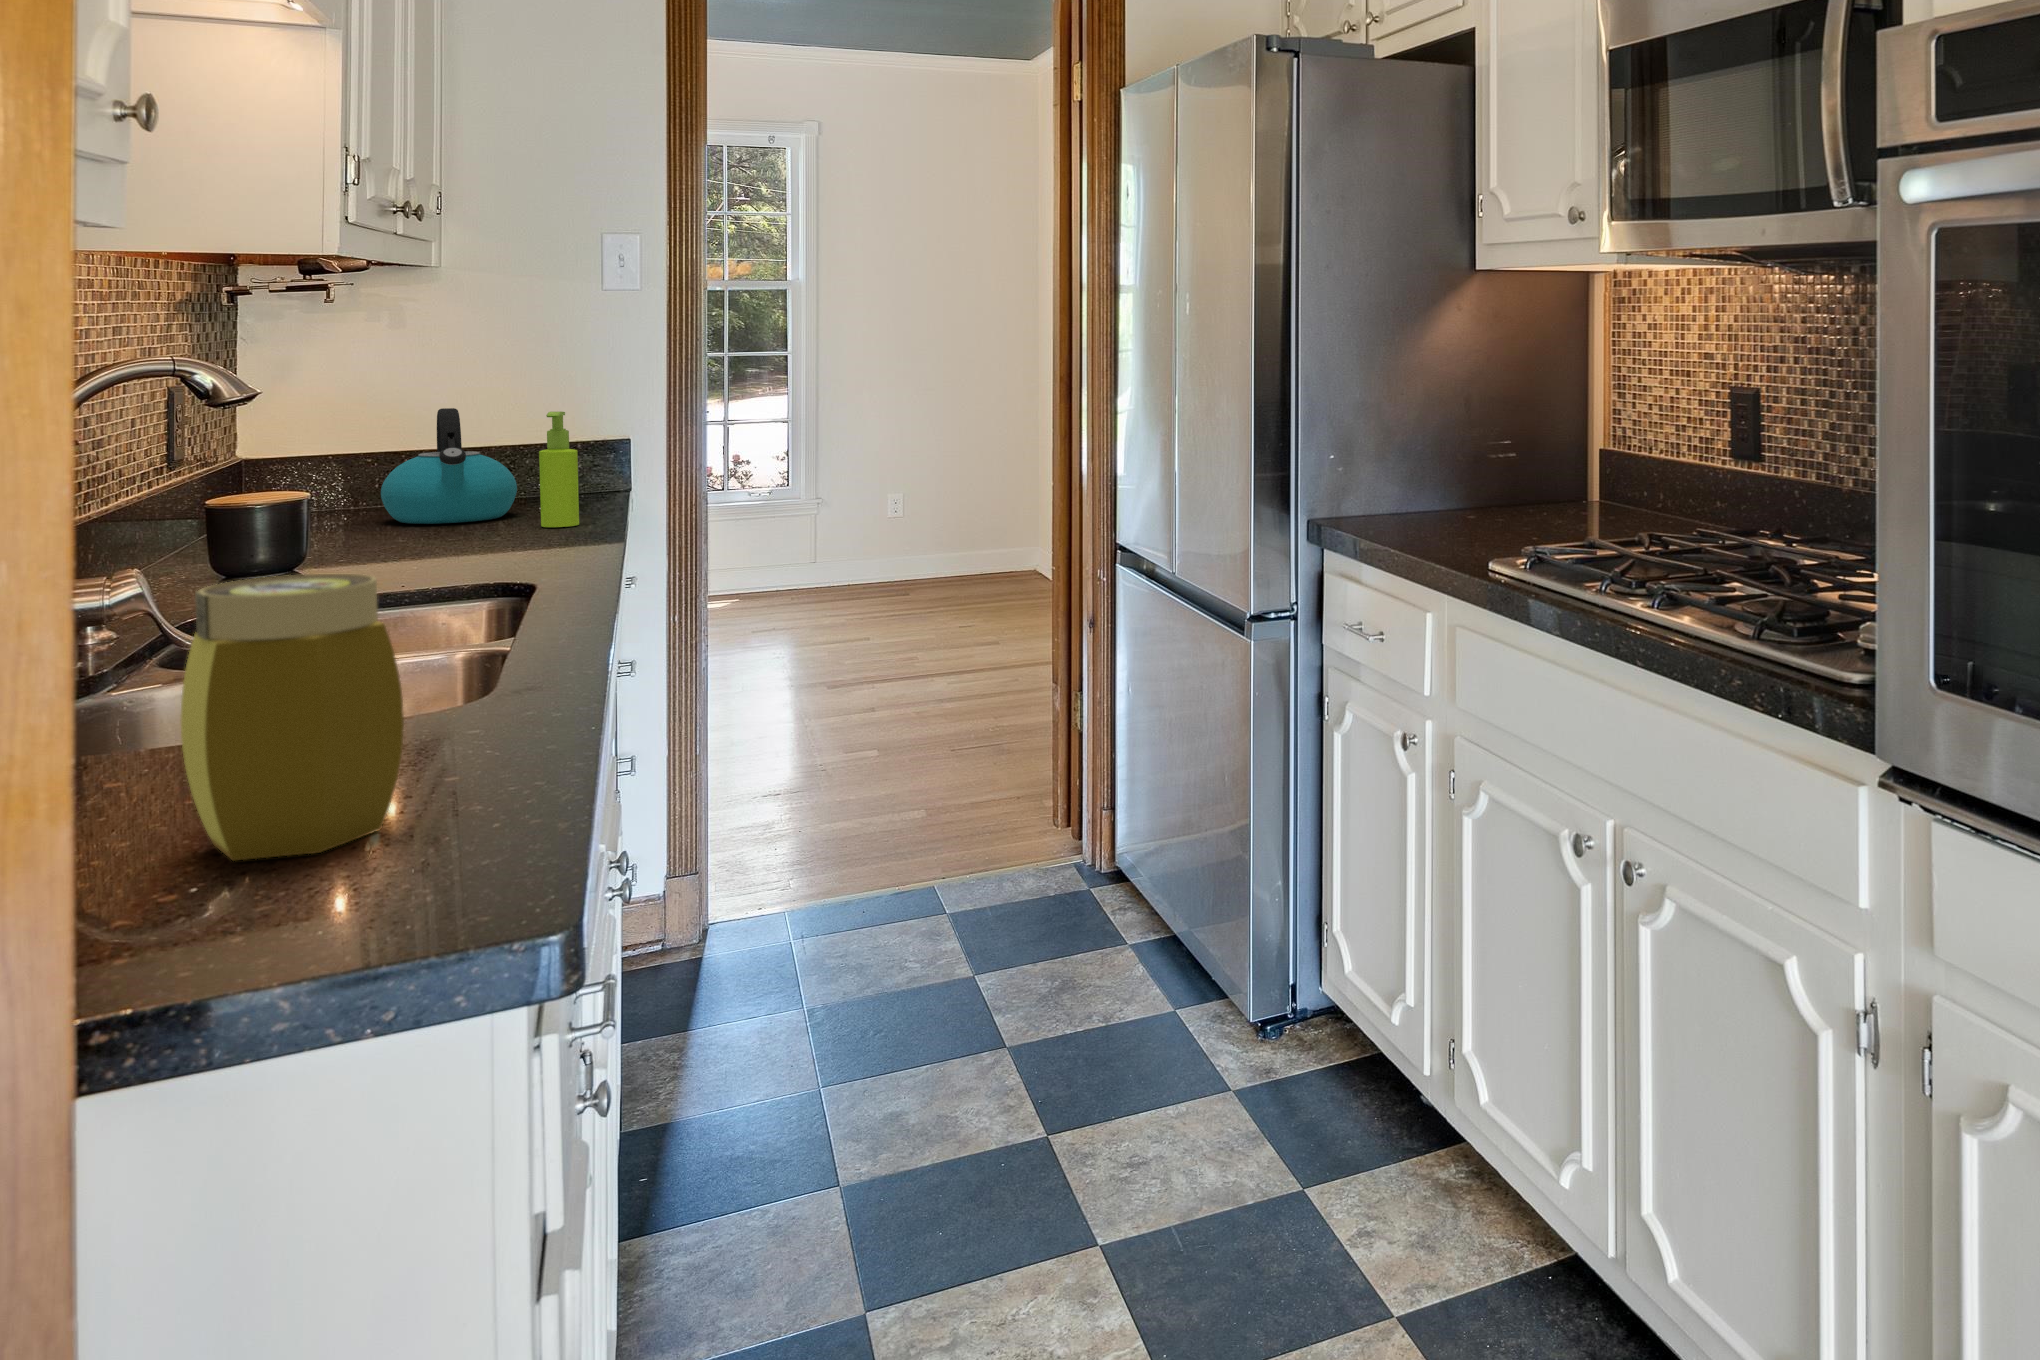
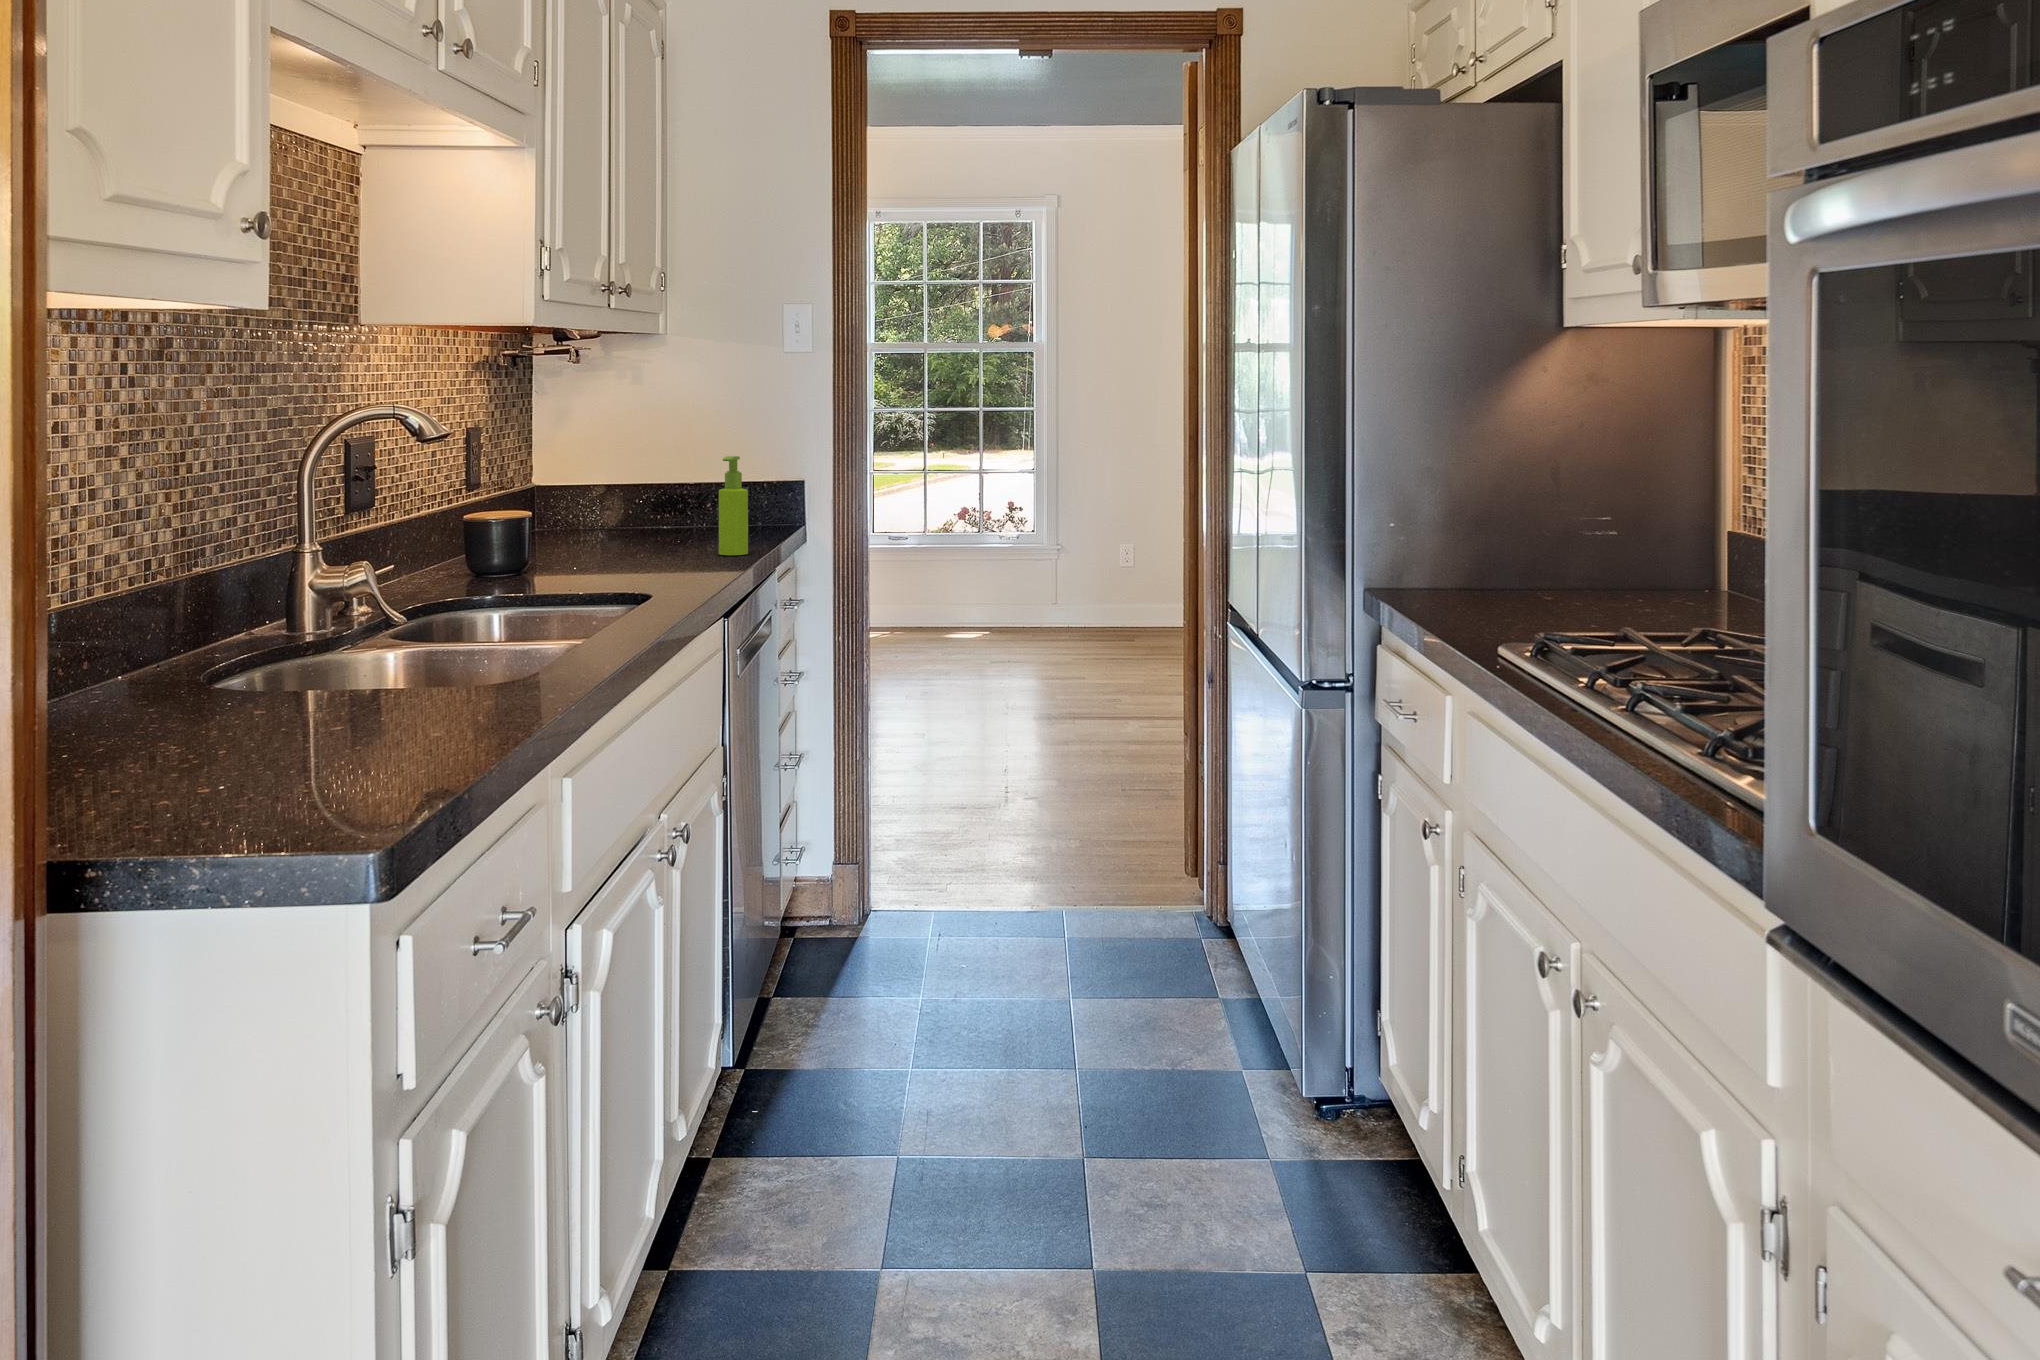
kettle: present [381,408,517,524] -> none [615,452,714,548]
jar: present [181,574,404,860] -> none [243,572,383,786]

